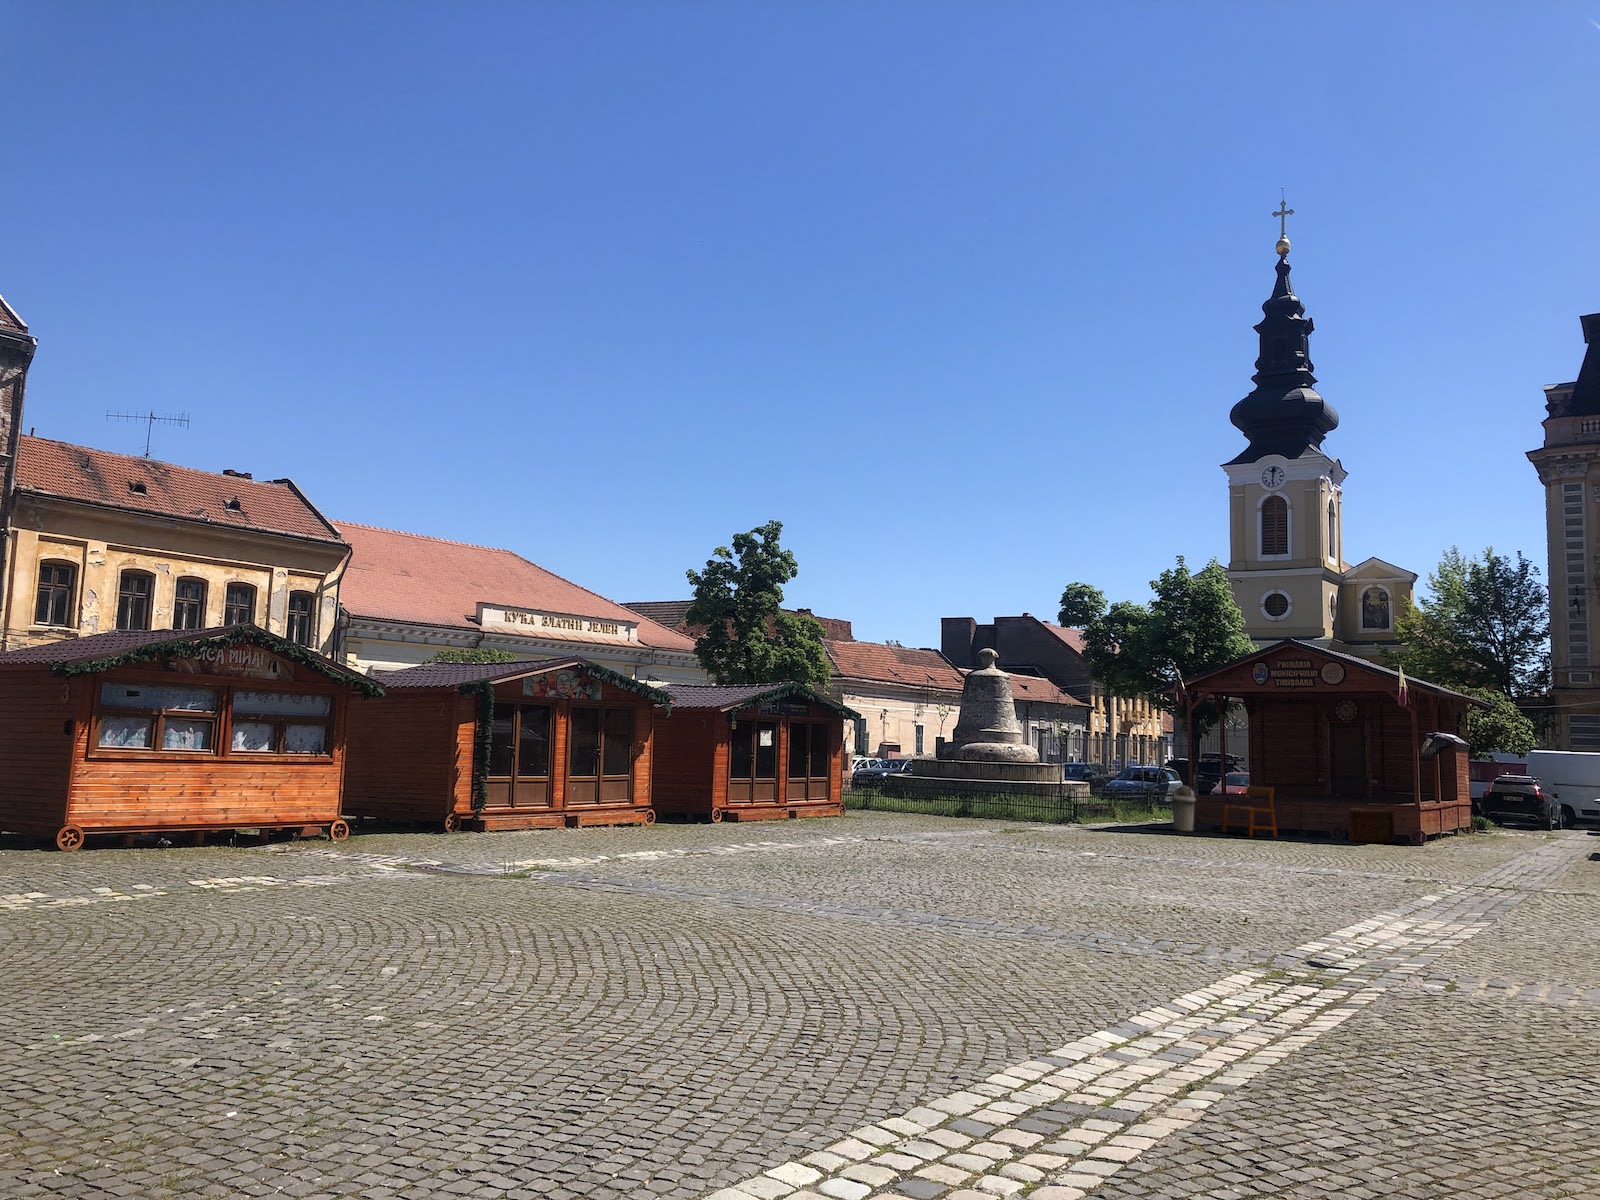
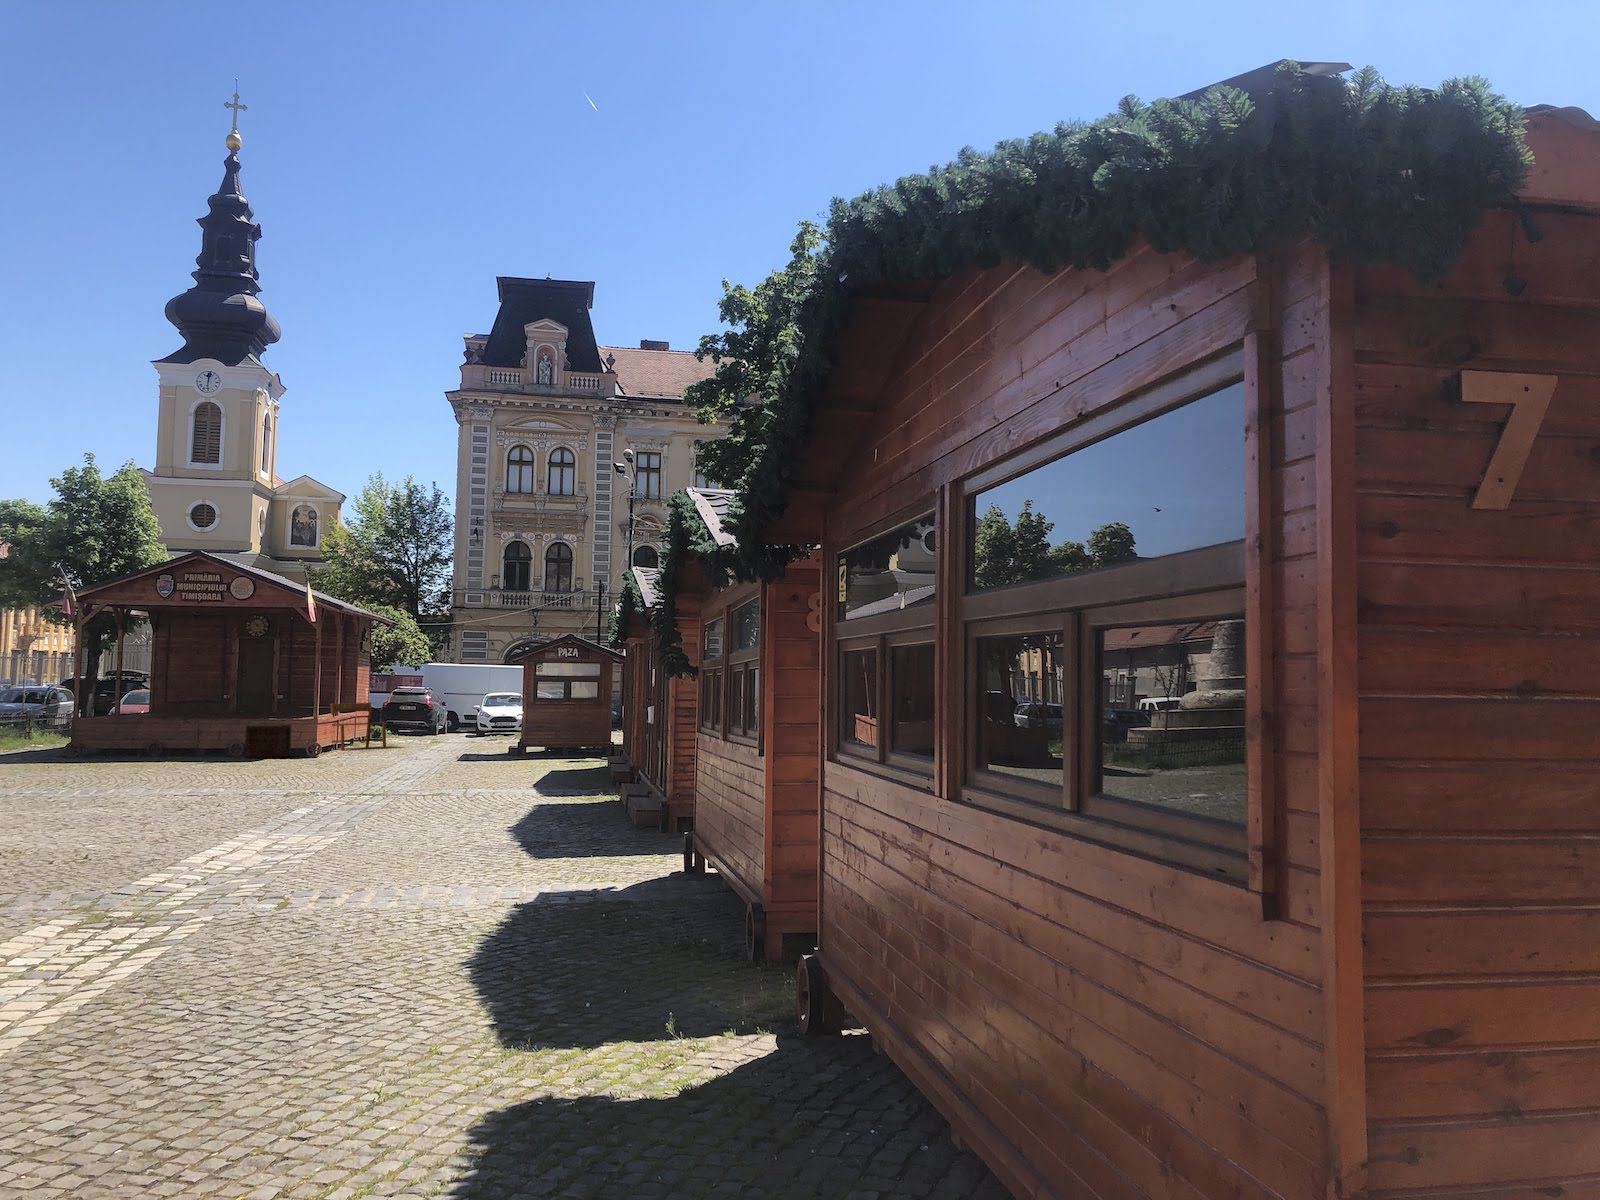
trash can: present [1171,786,1195,831] -> none [46,707,79,758]
bench: present [1223,786,1277,837] -> present [328,703,386,751]

